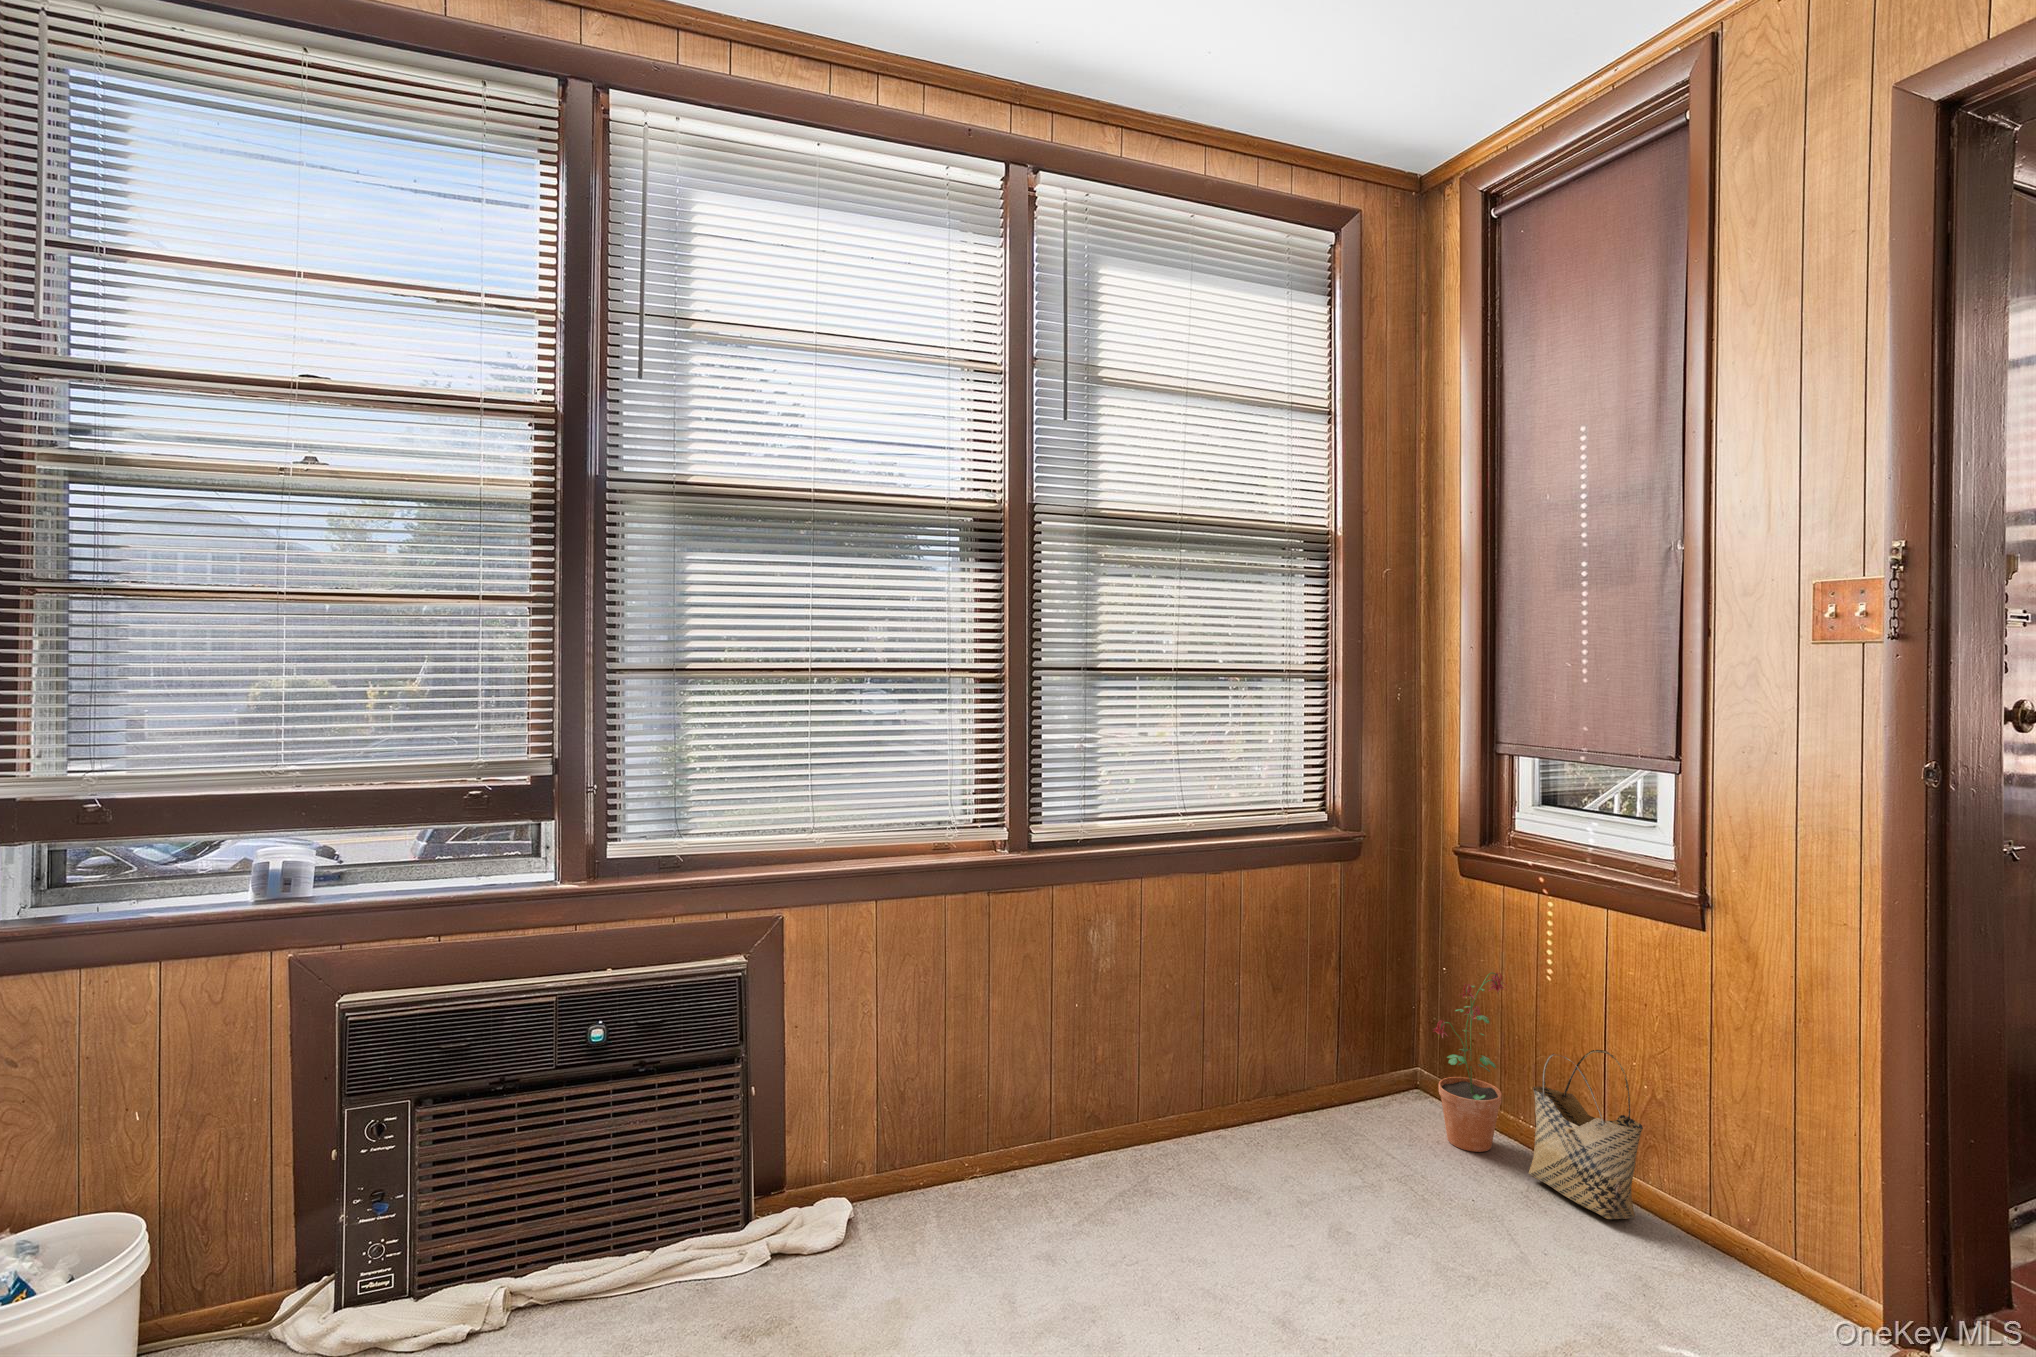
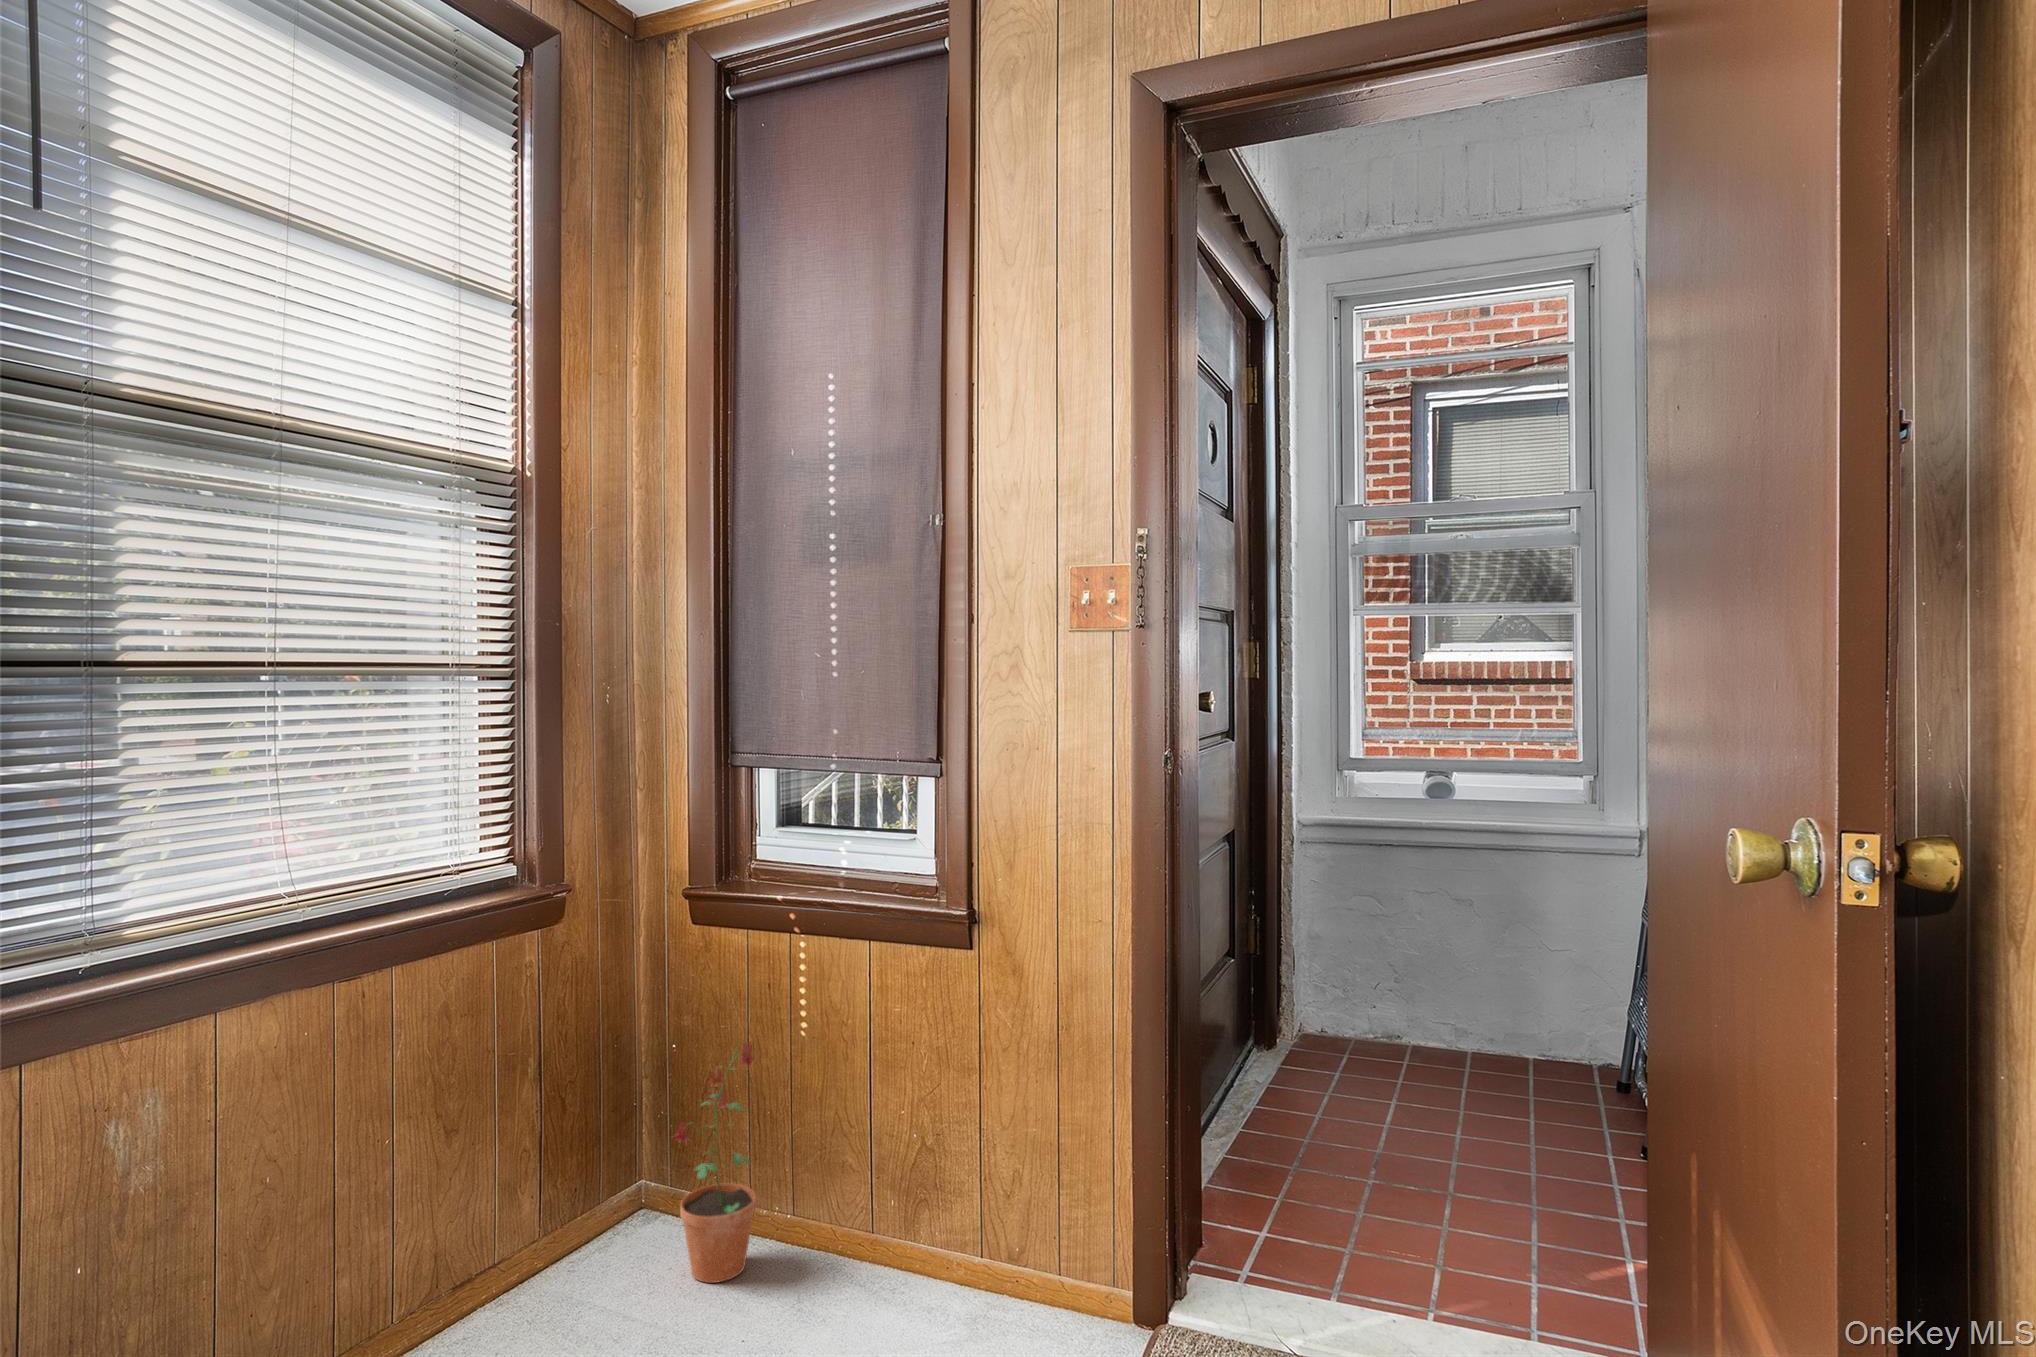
woven basket: present [1529,1050,1643,1219] -> none [796,1107,919,1310]

